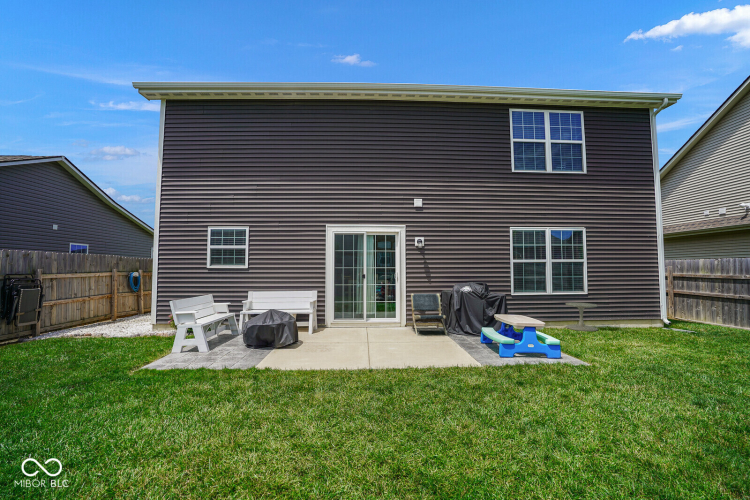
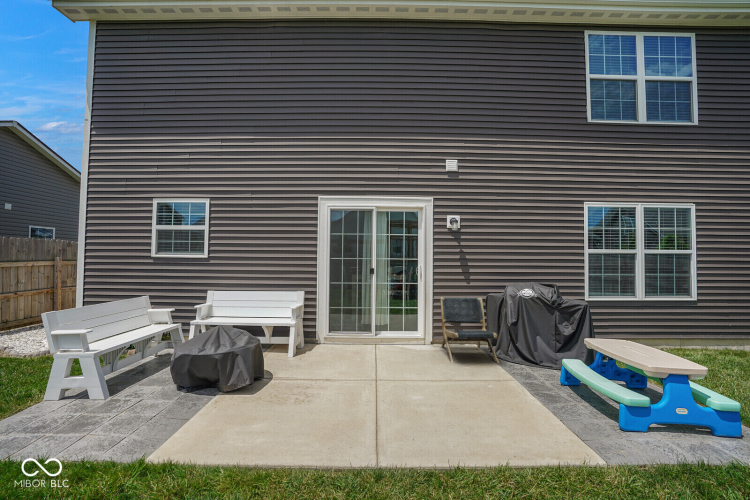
side table: present [566,303,598,331] -> none [667,312,726,359]

